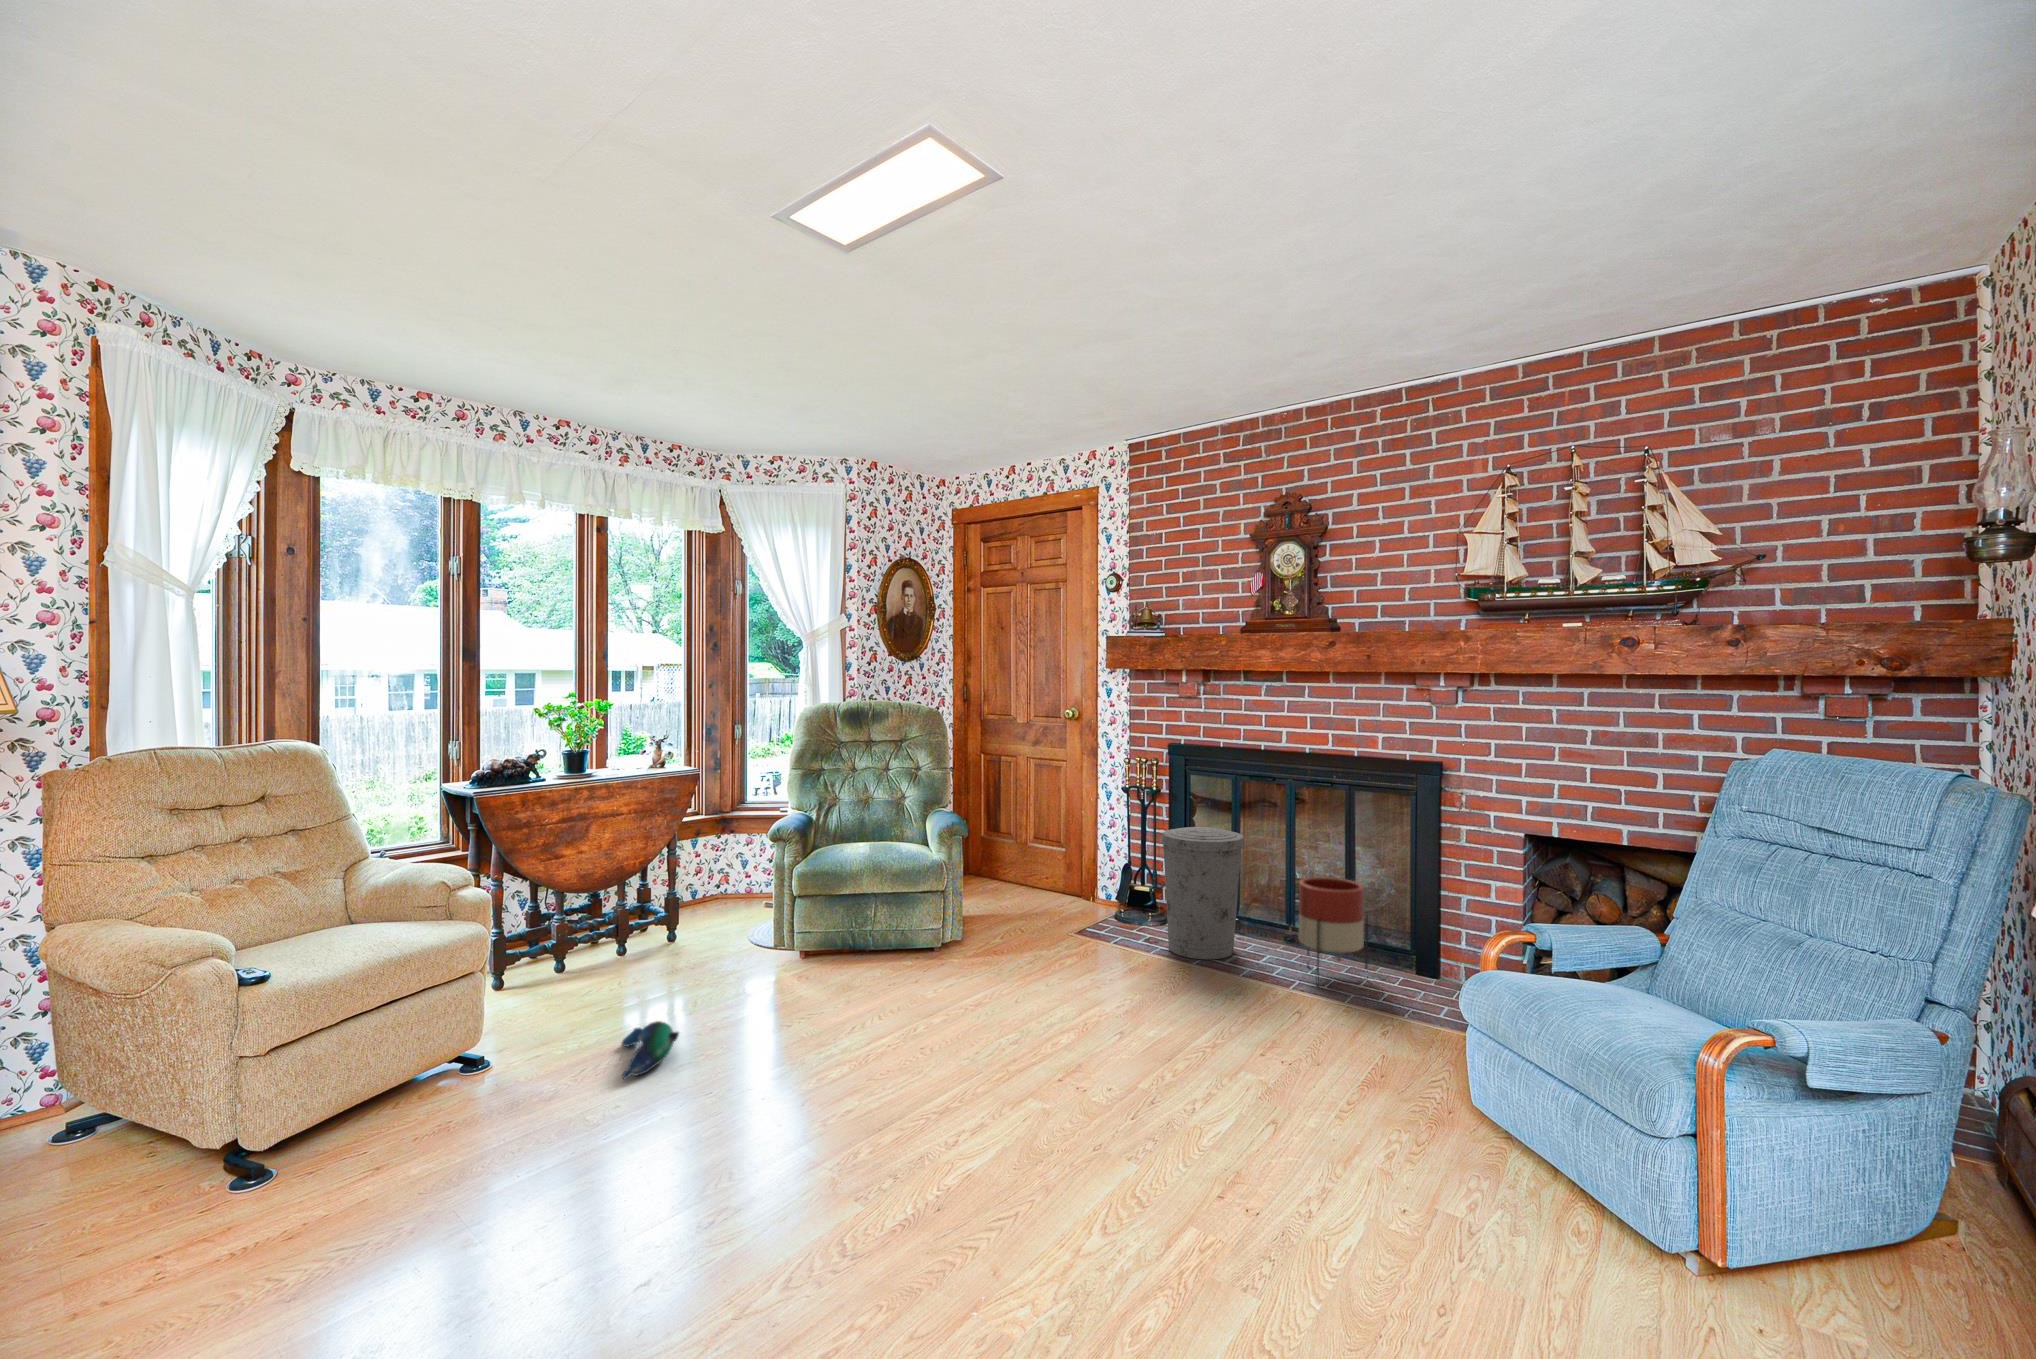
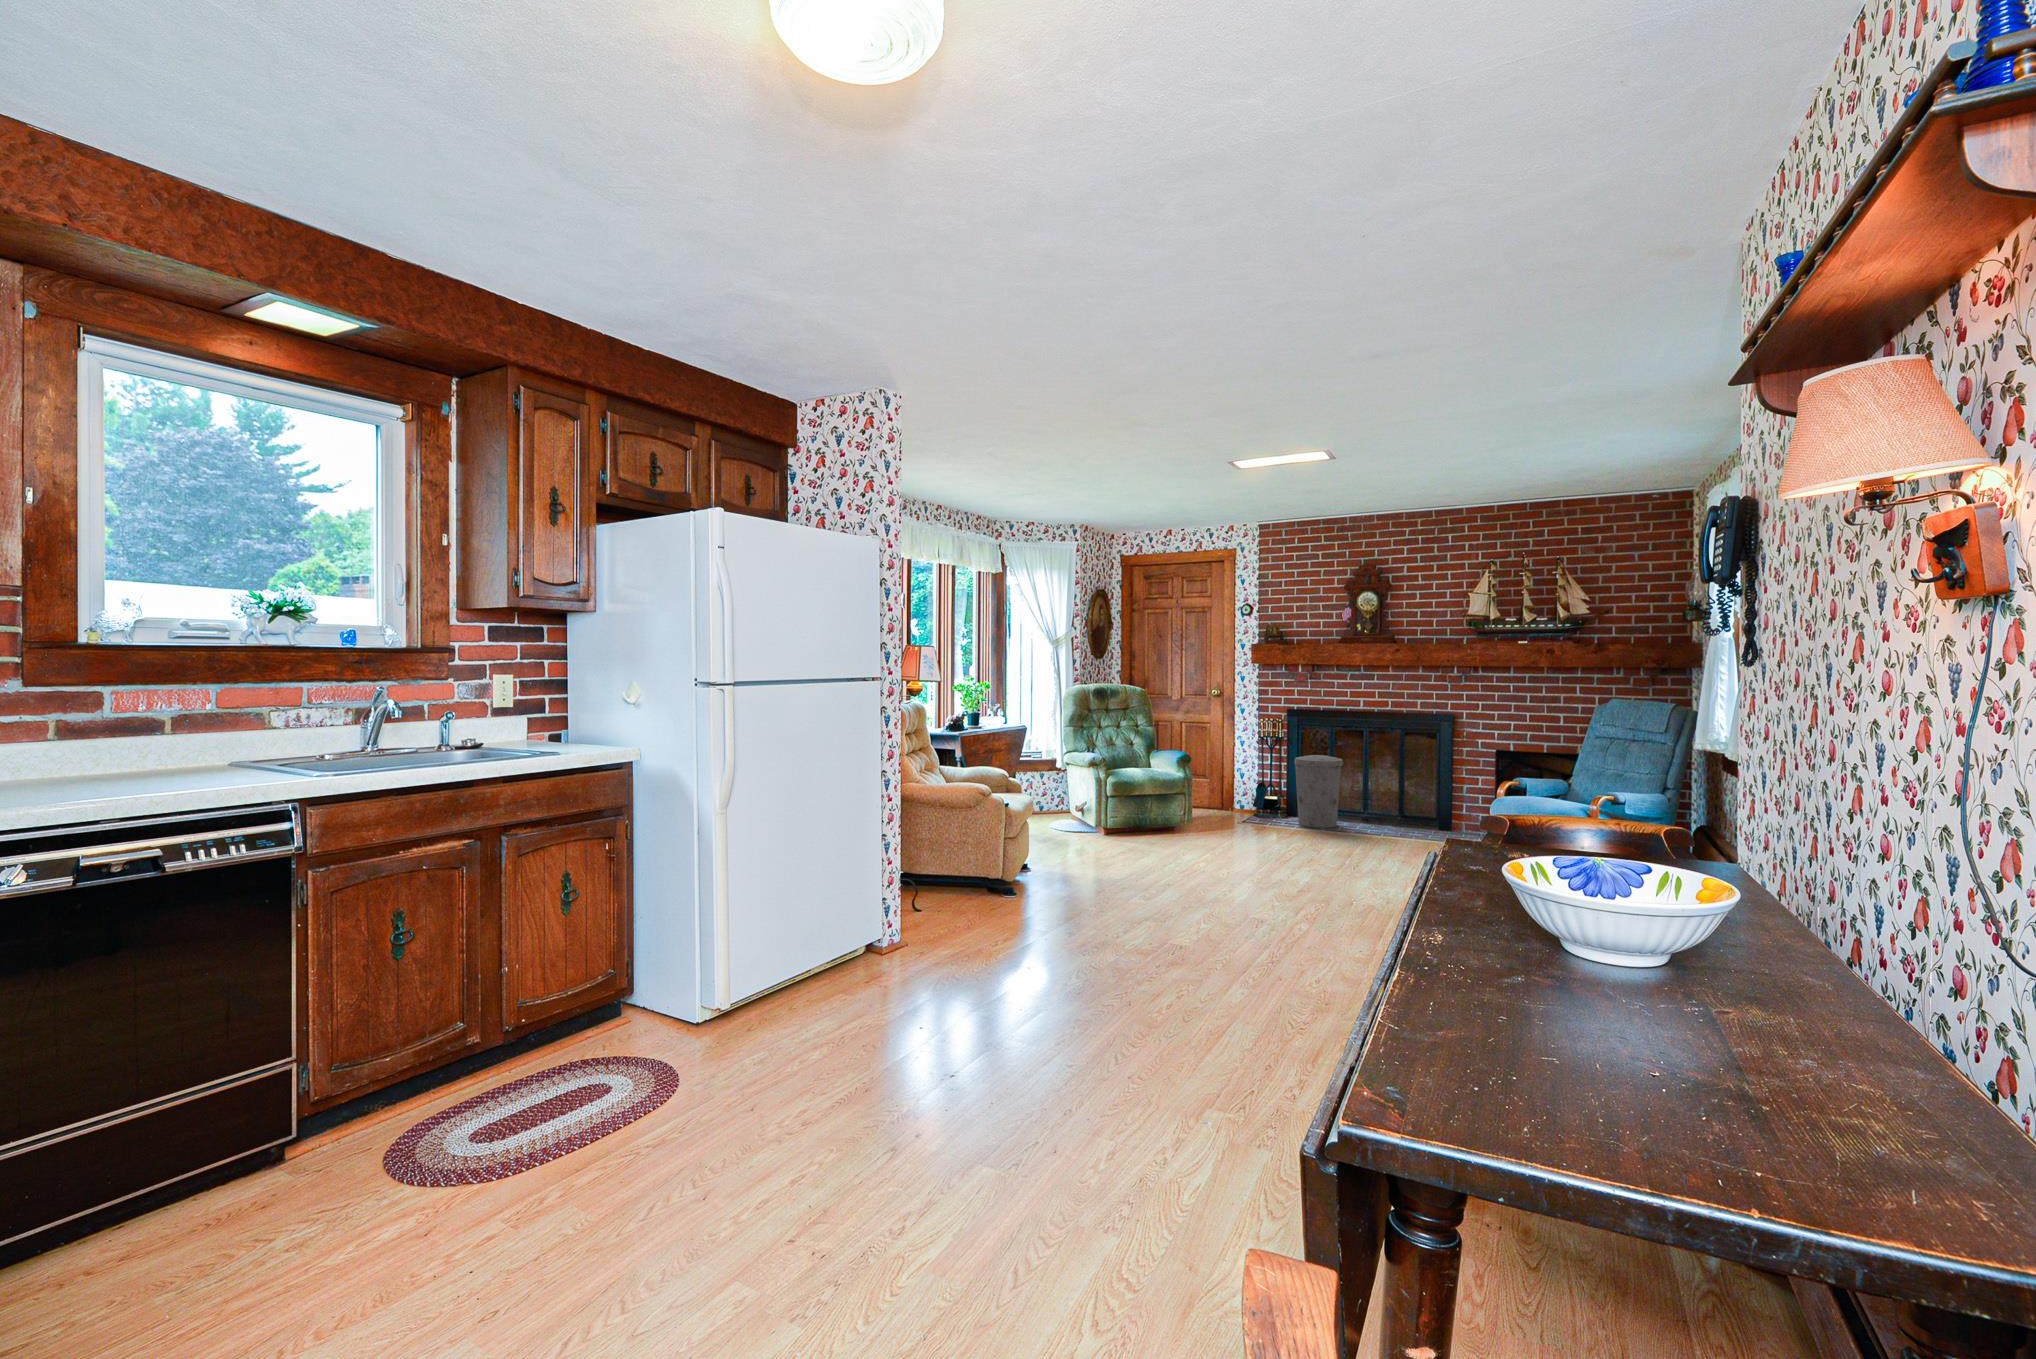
planter: present [1299,877,1368,985] -> none [1378,779,1416,834]
plush toy: present [622,1021,679,1079] -> none [1080,846,1117,867]

